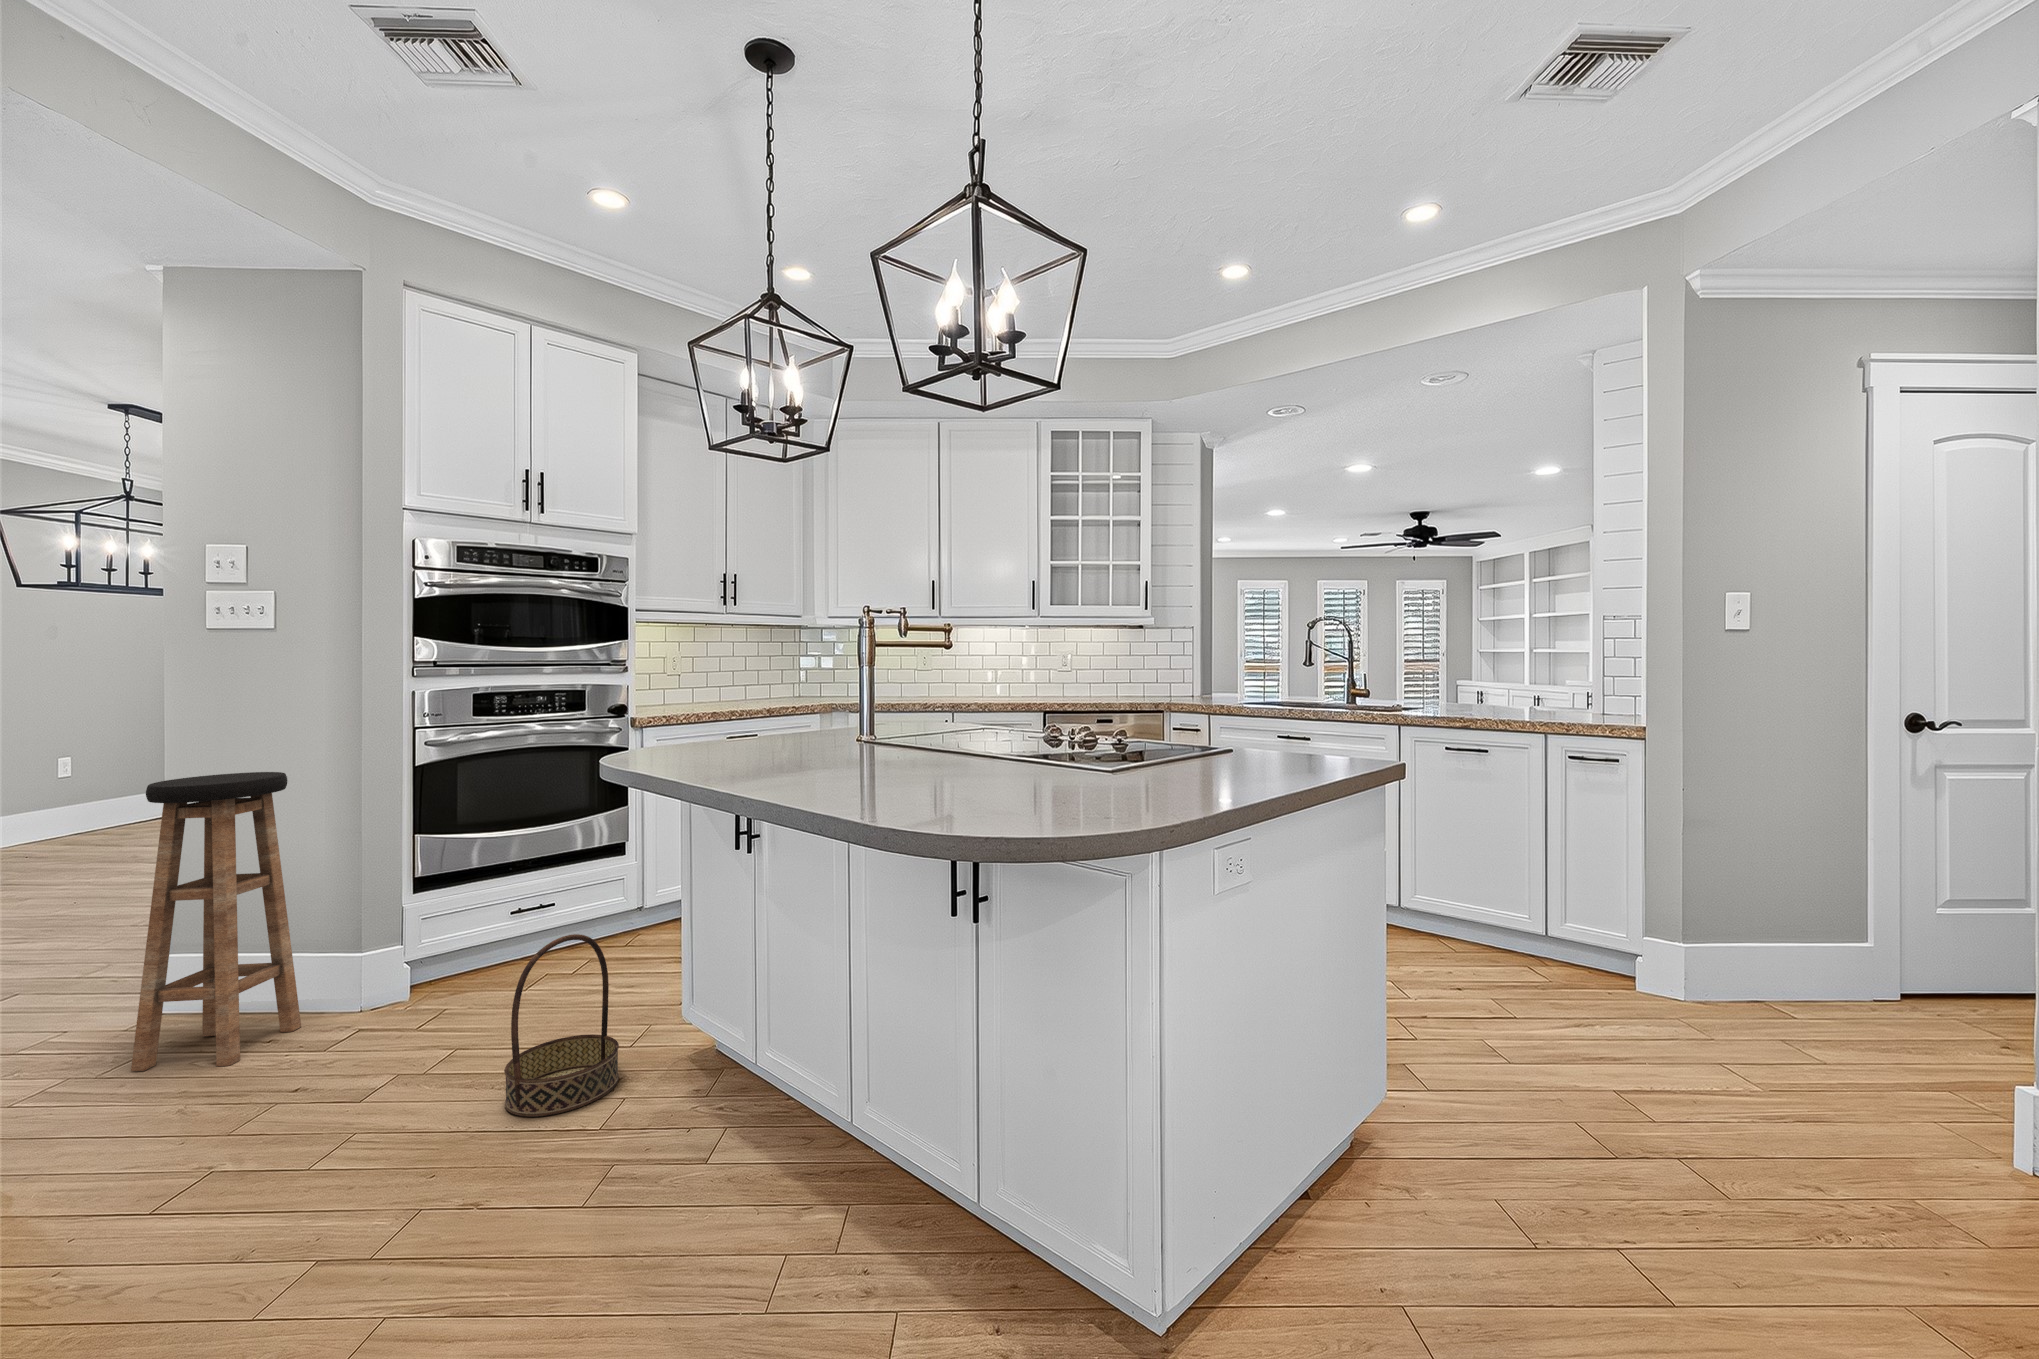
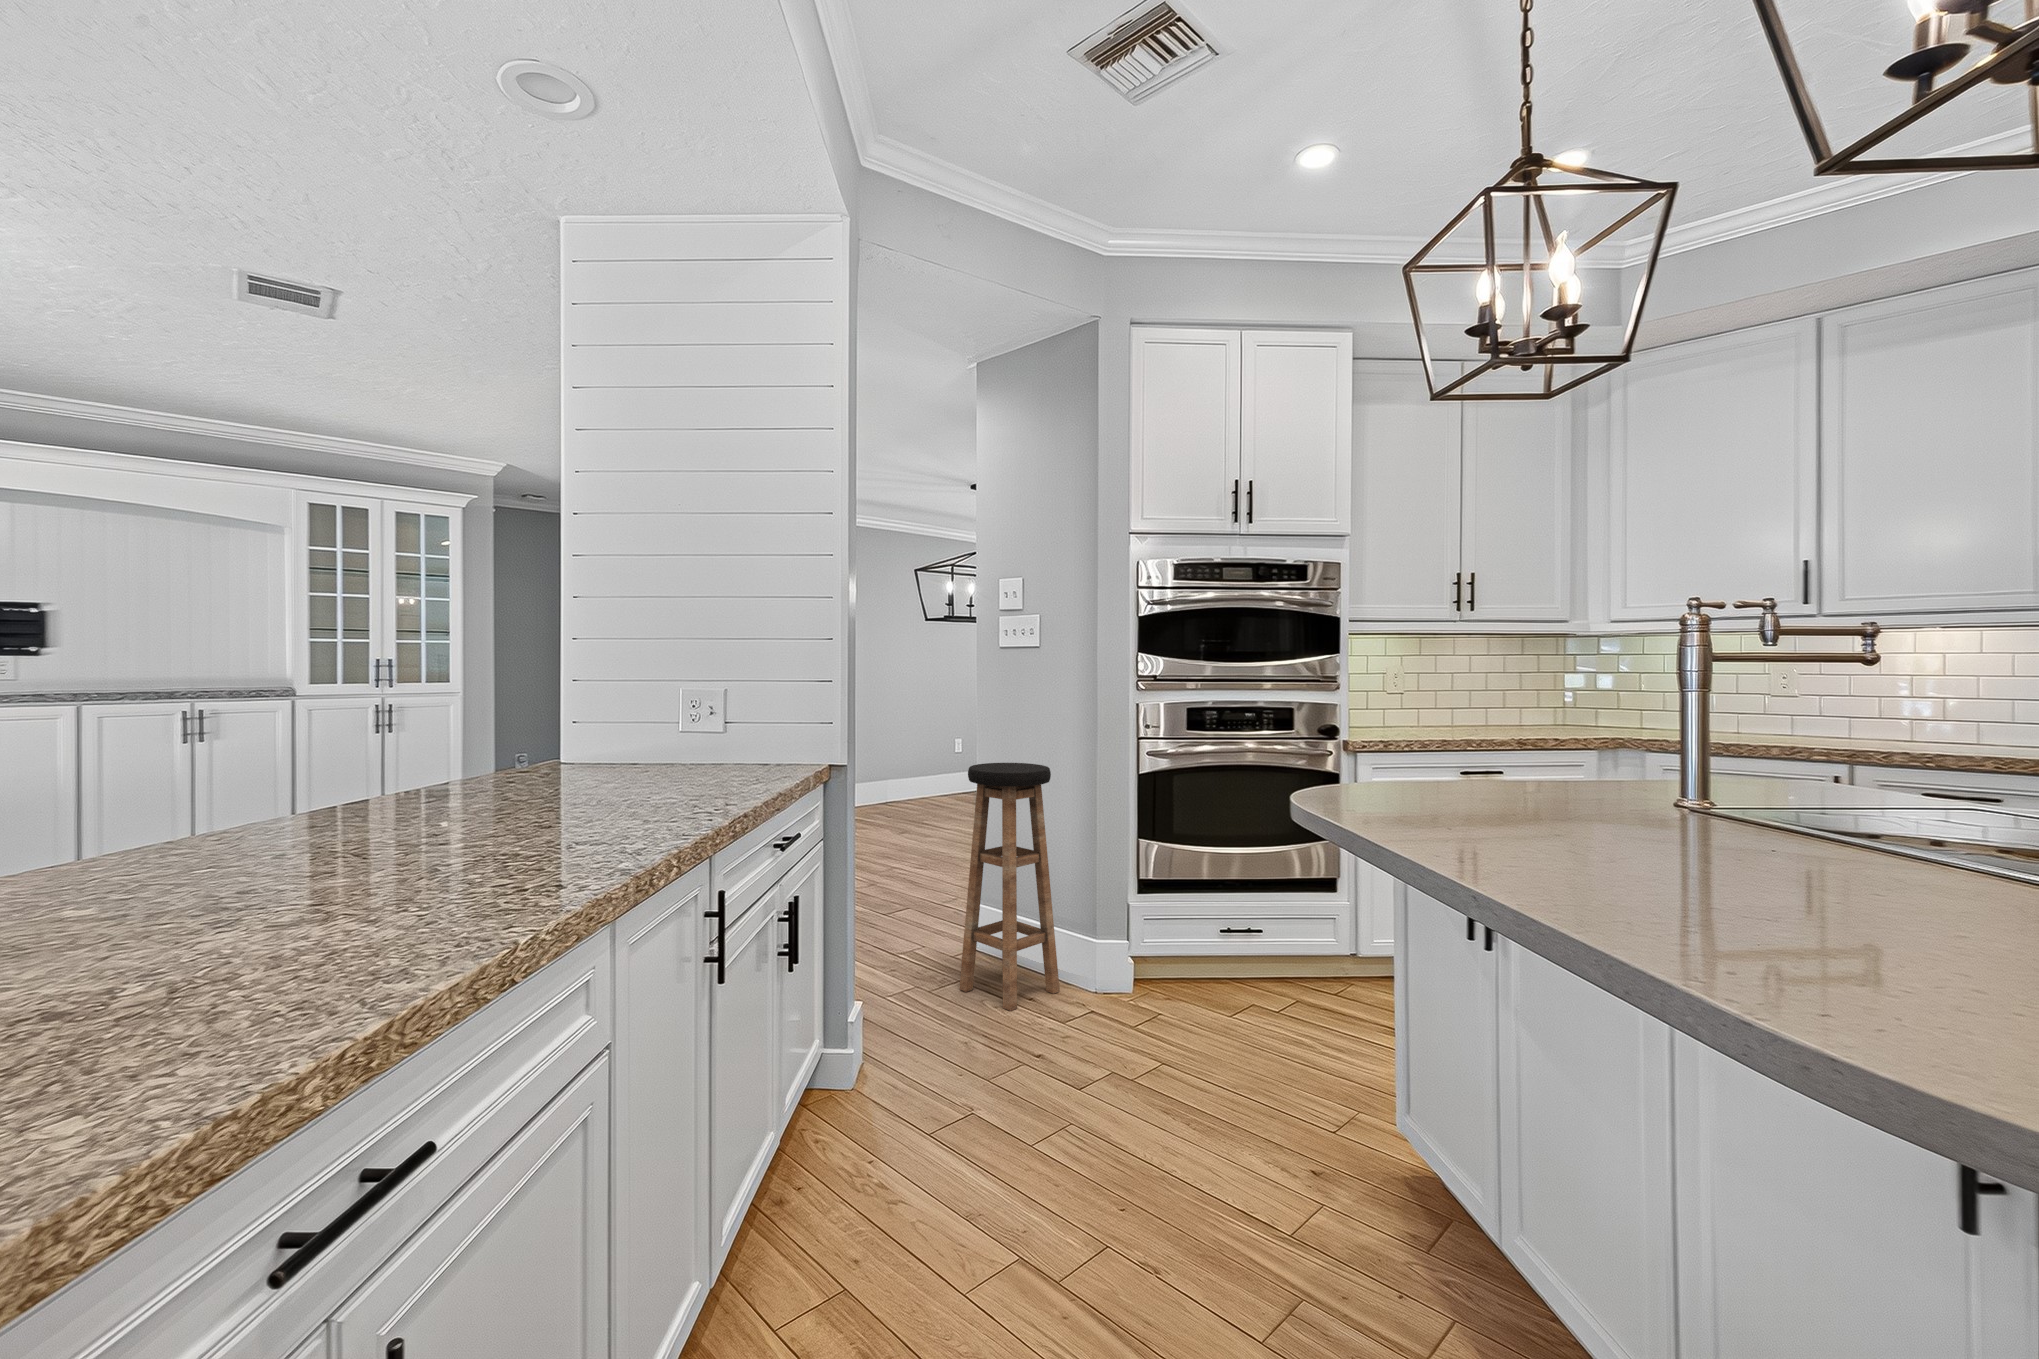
basket: present [504,934,619,1117] -> none [1192,1006,1313,1225]

